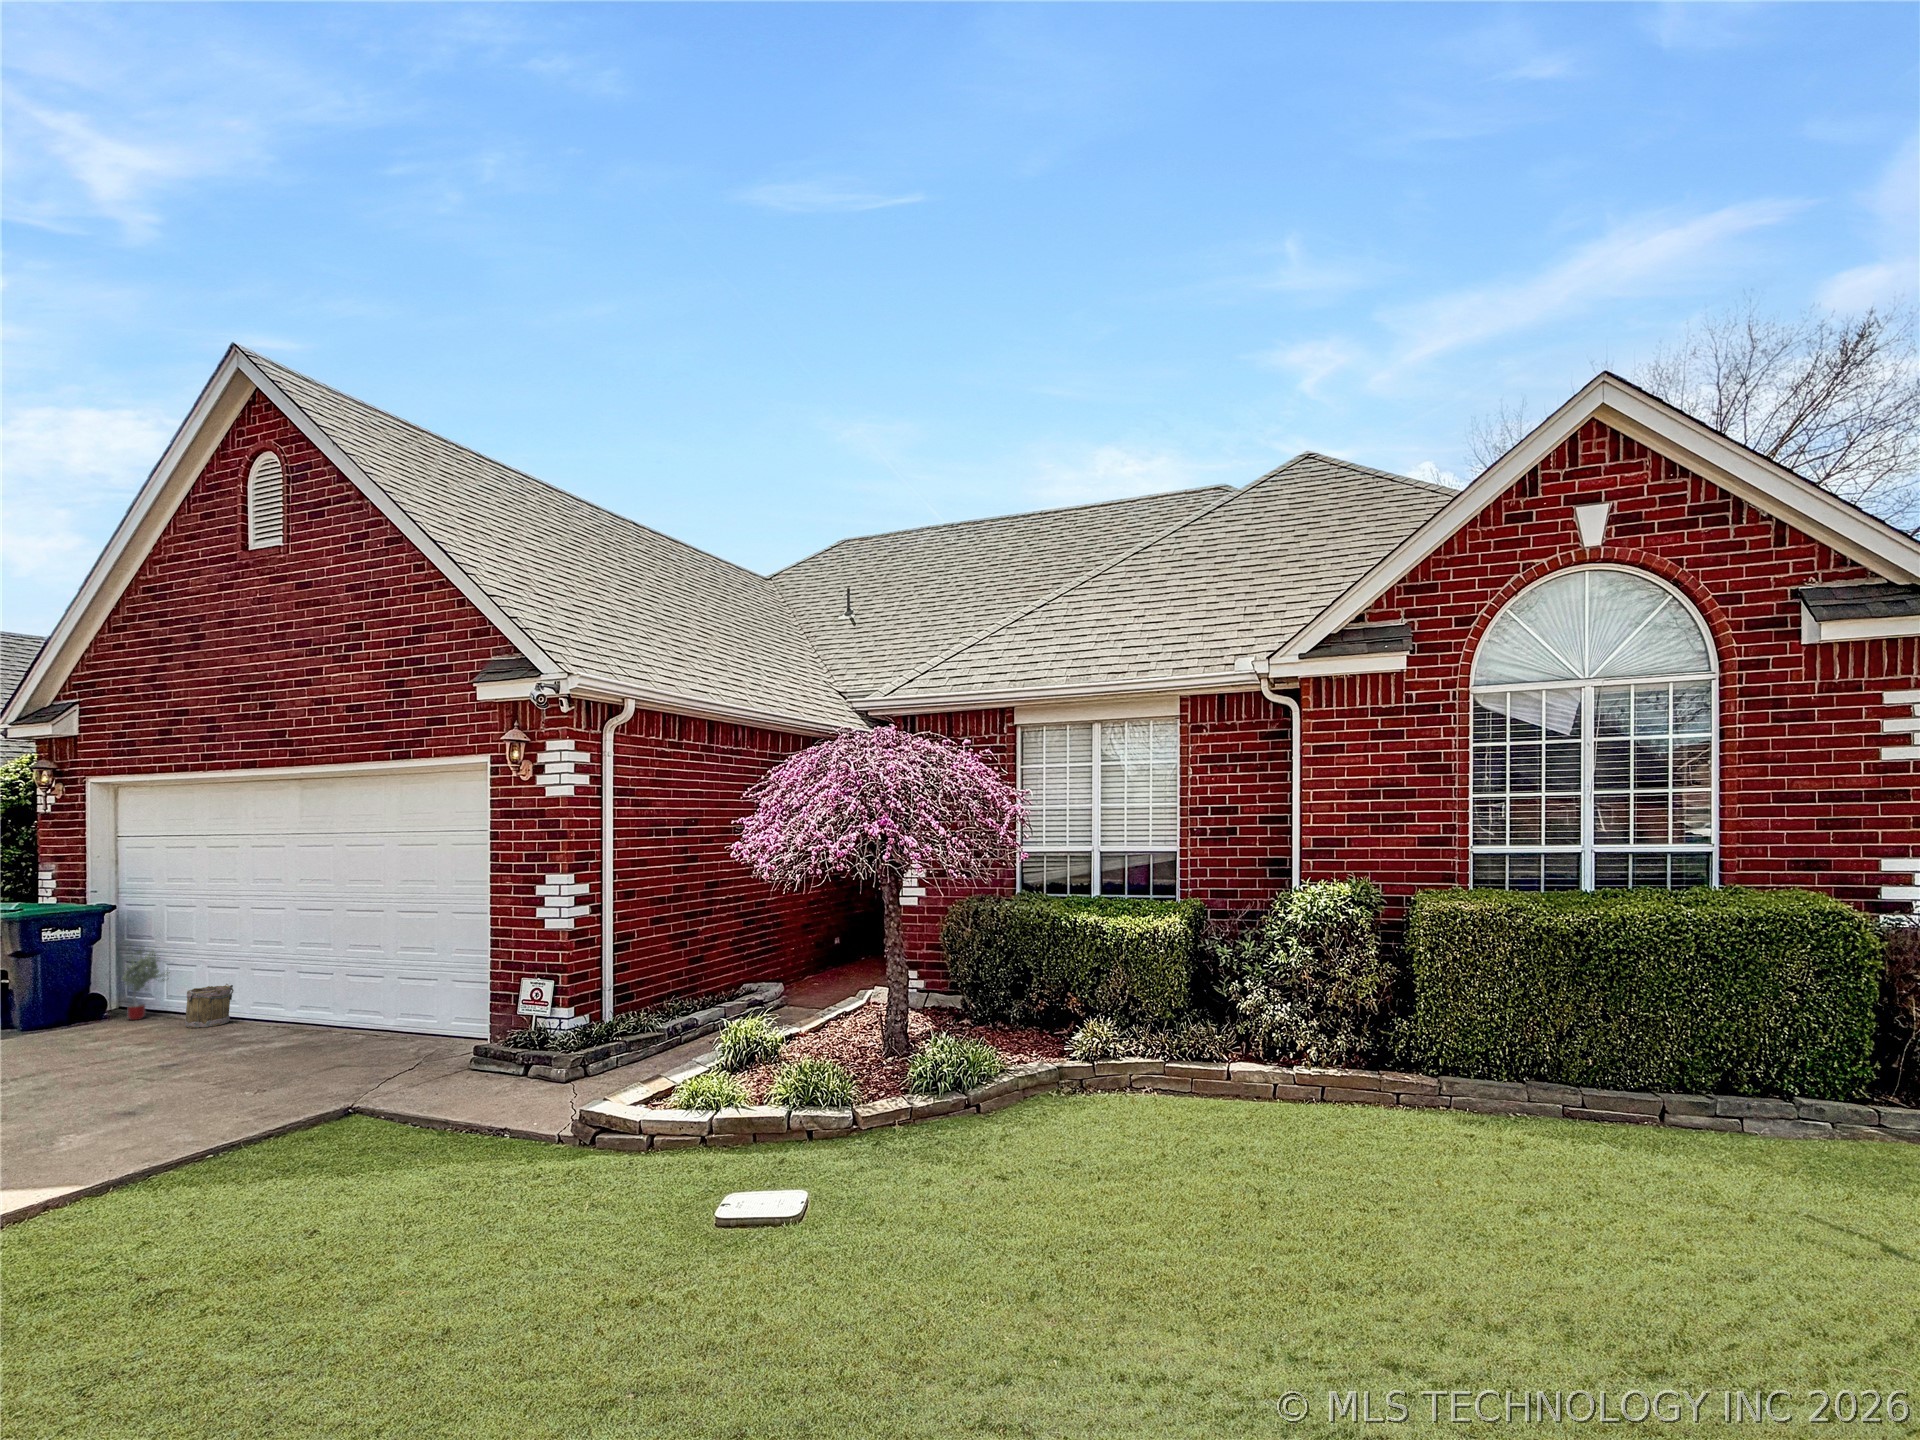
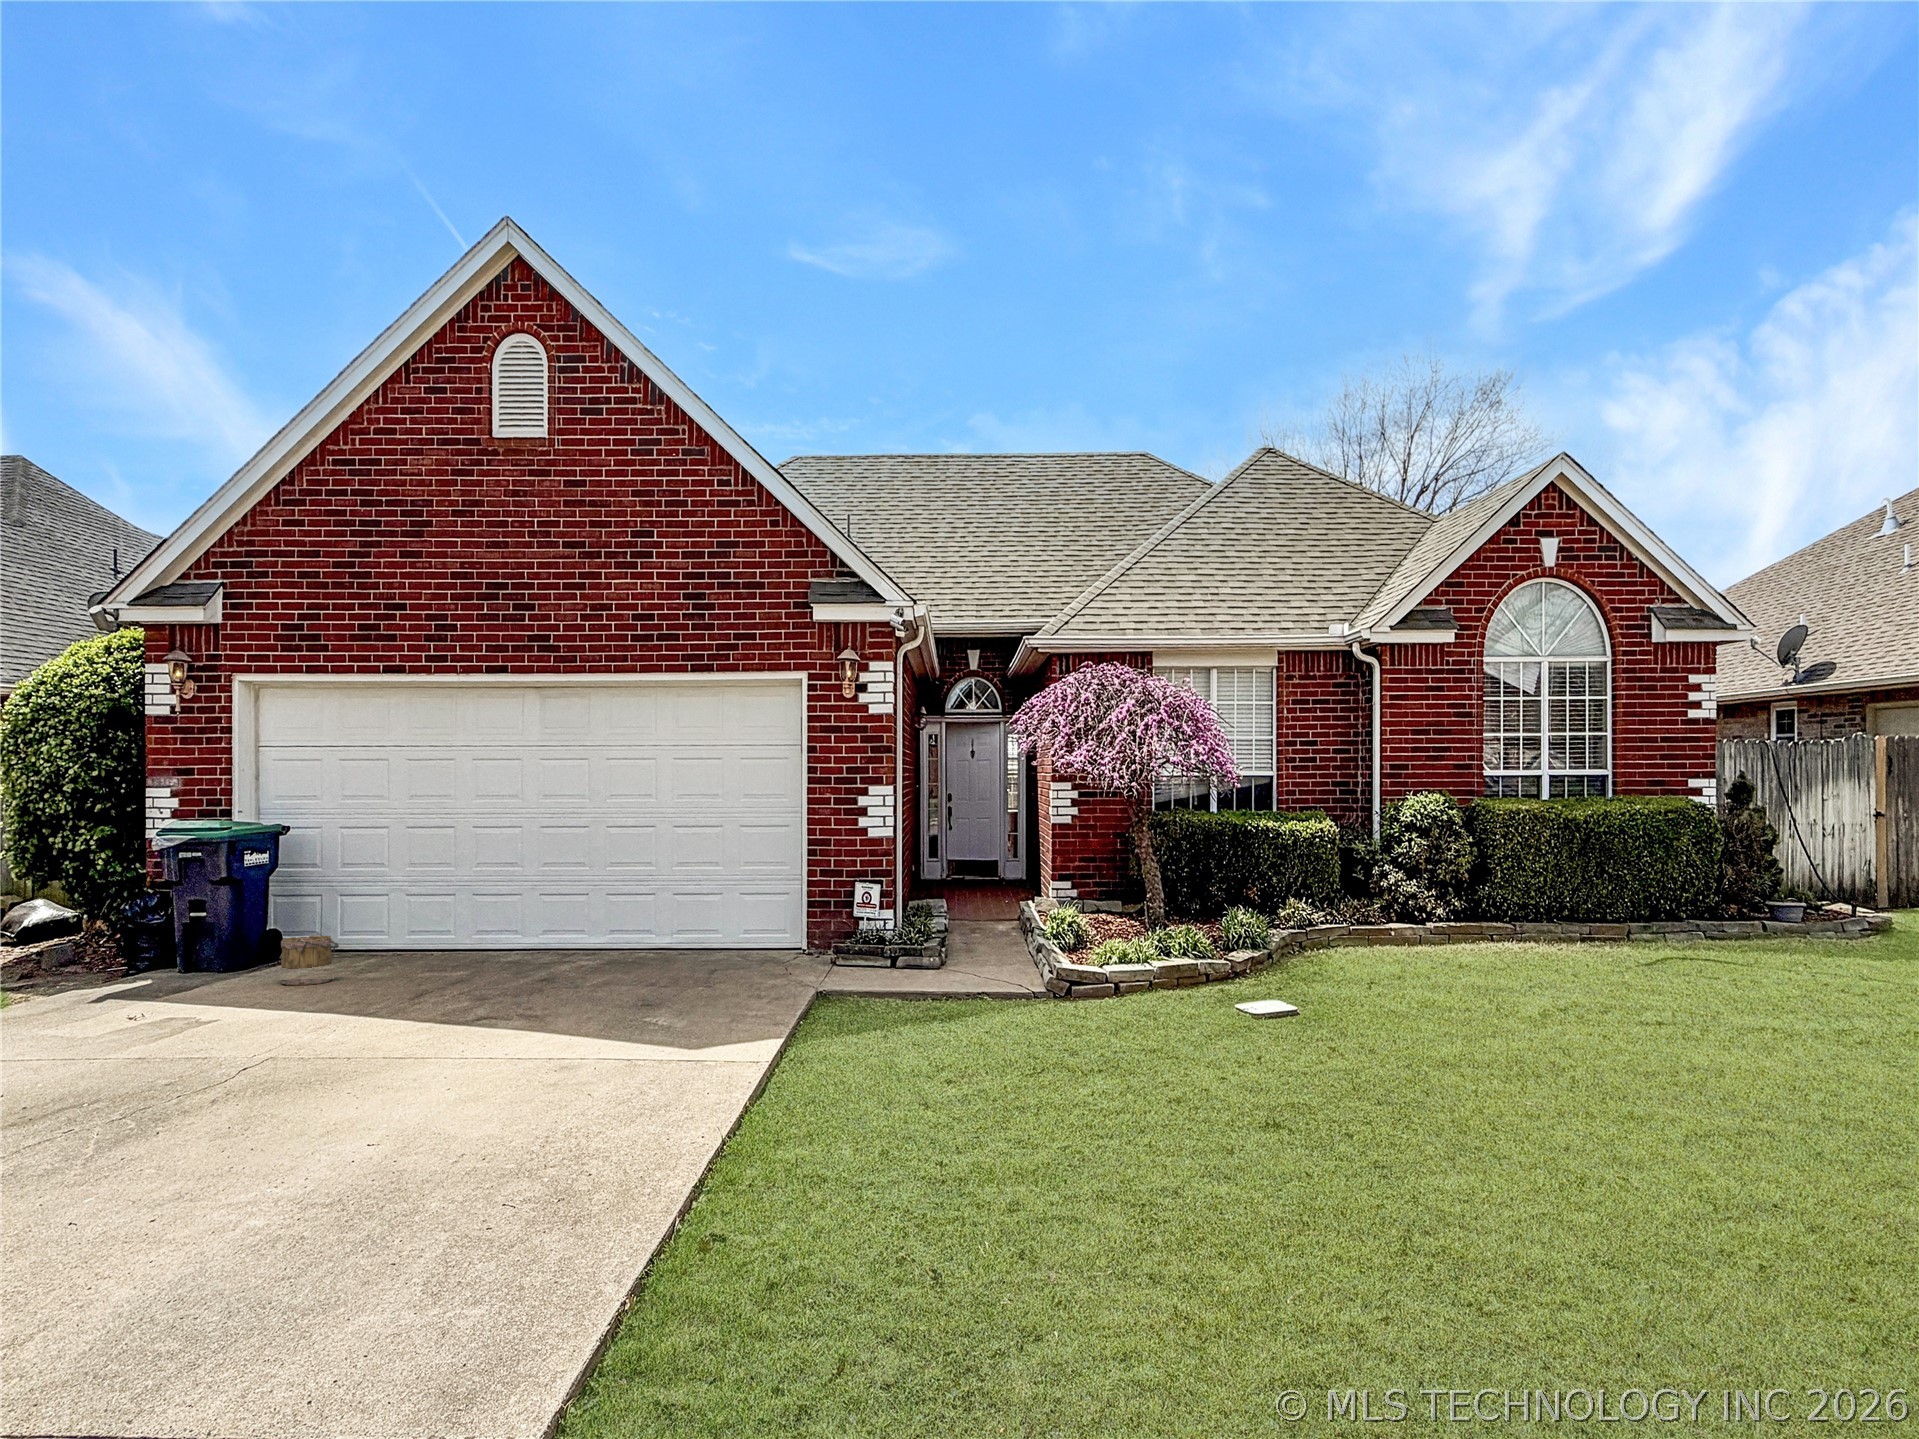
potted tree: present [122,947,170,1020] -> none [115,893,201,991]

